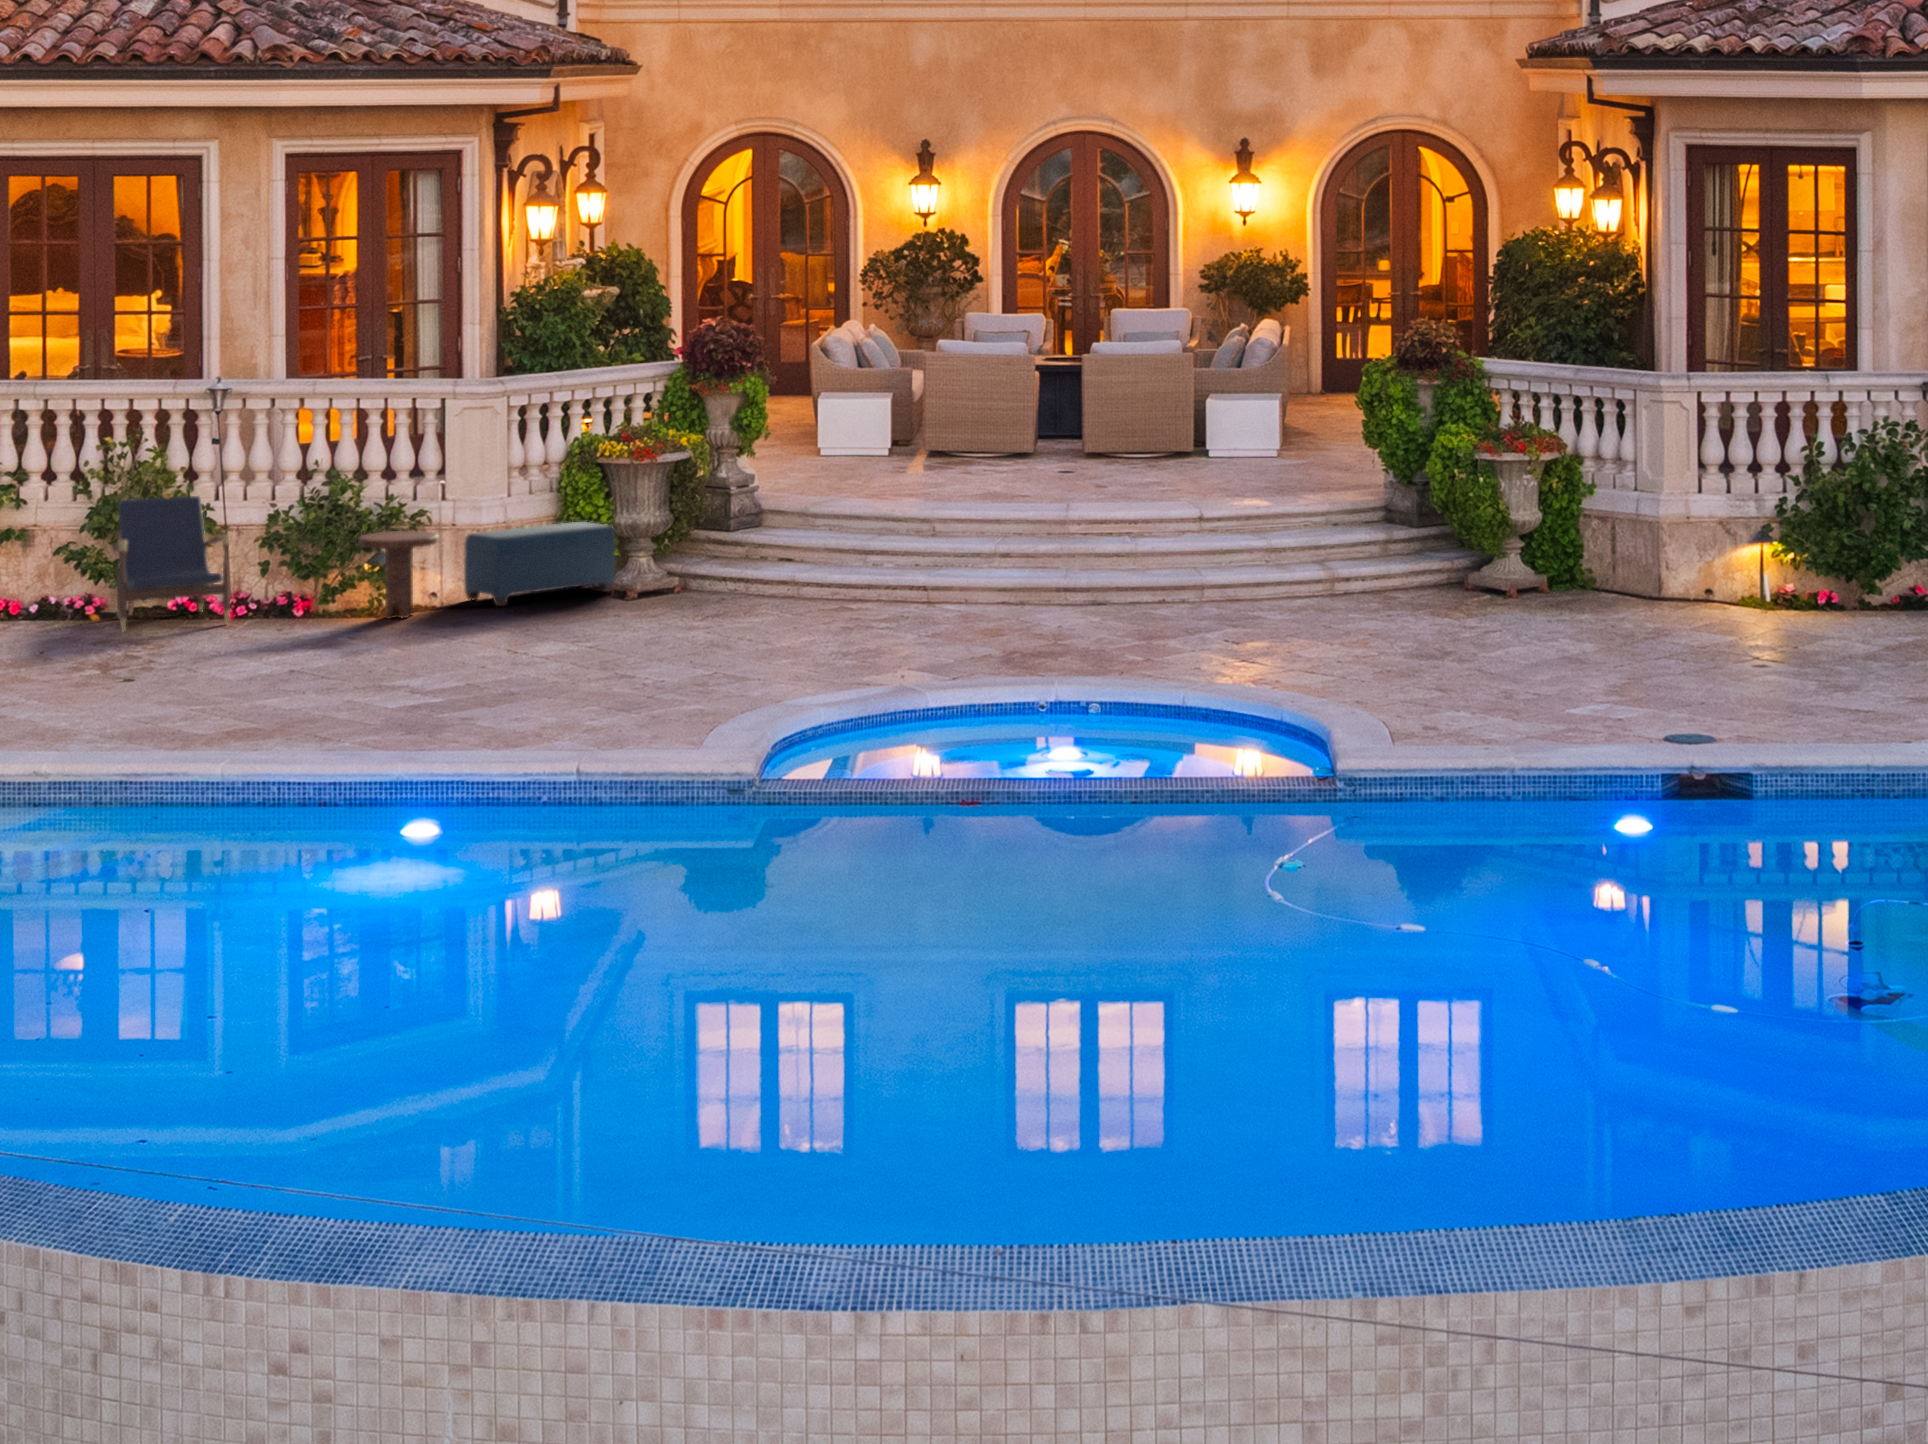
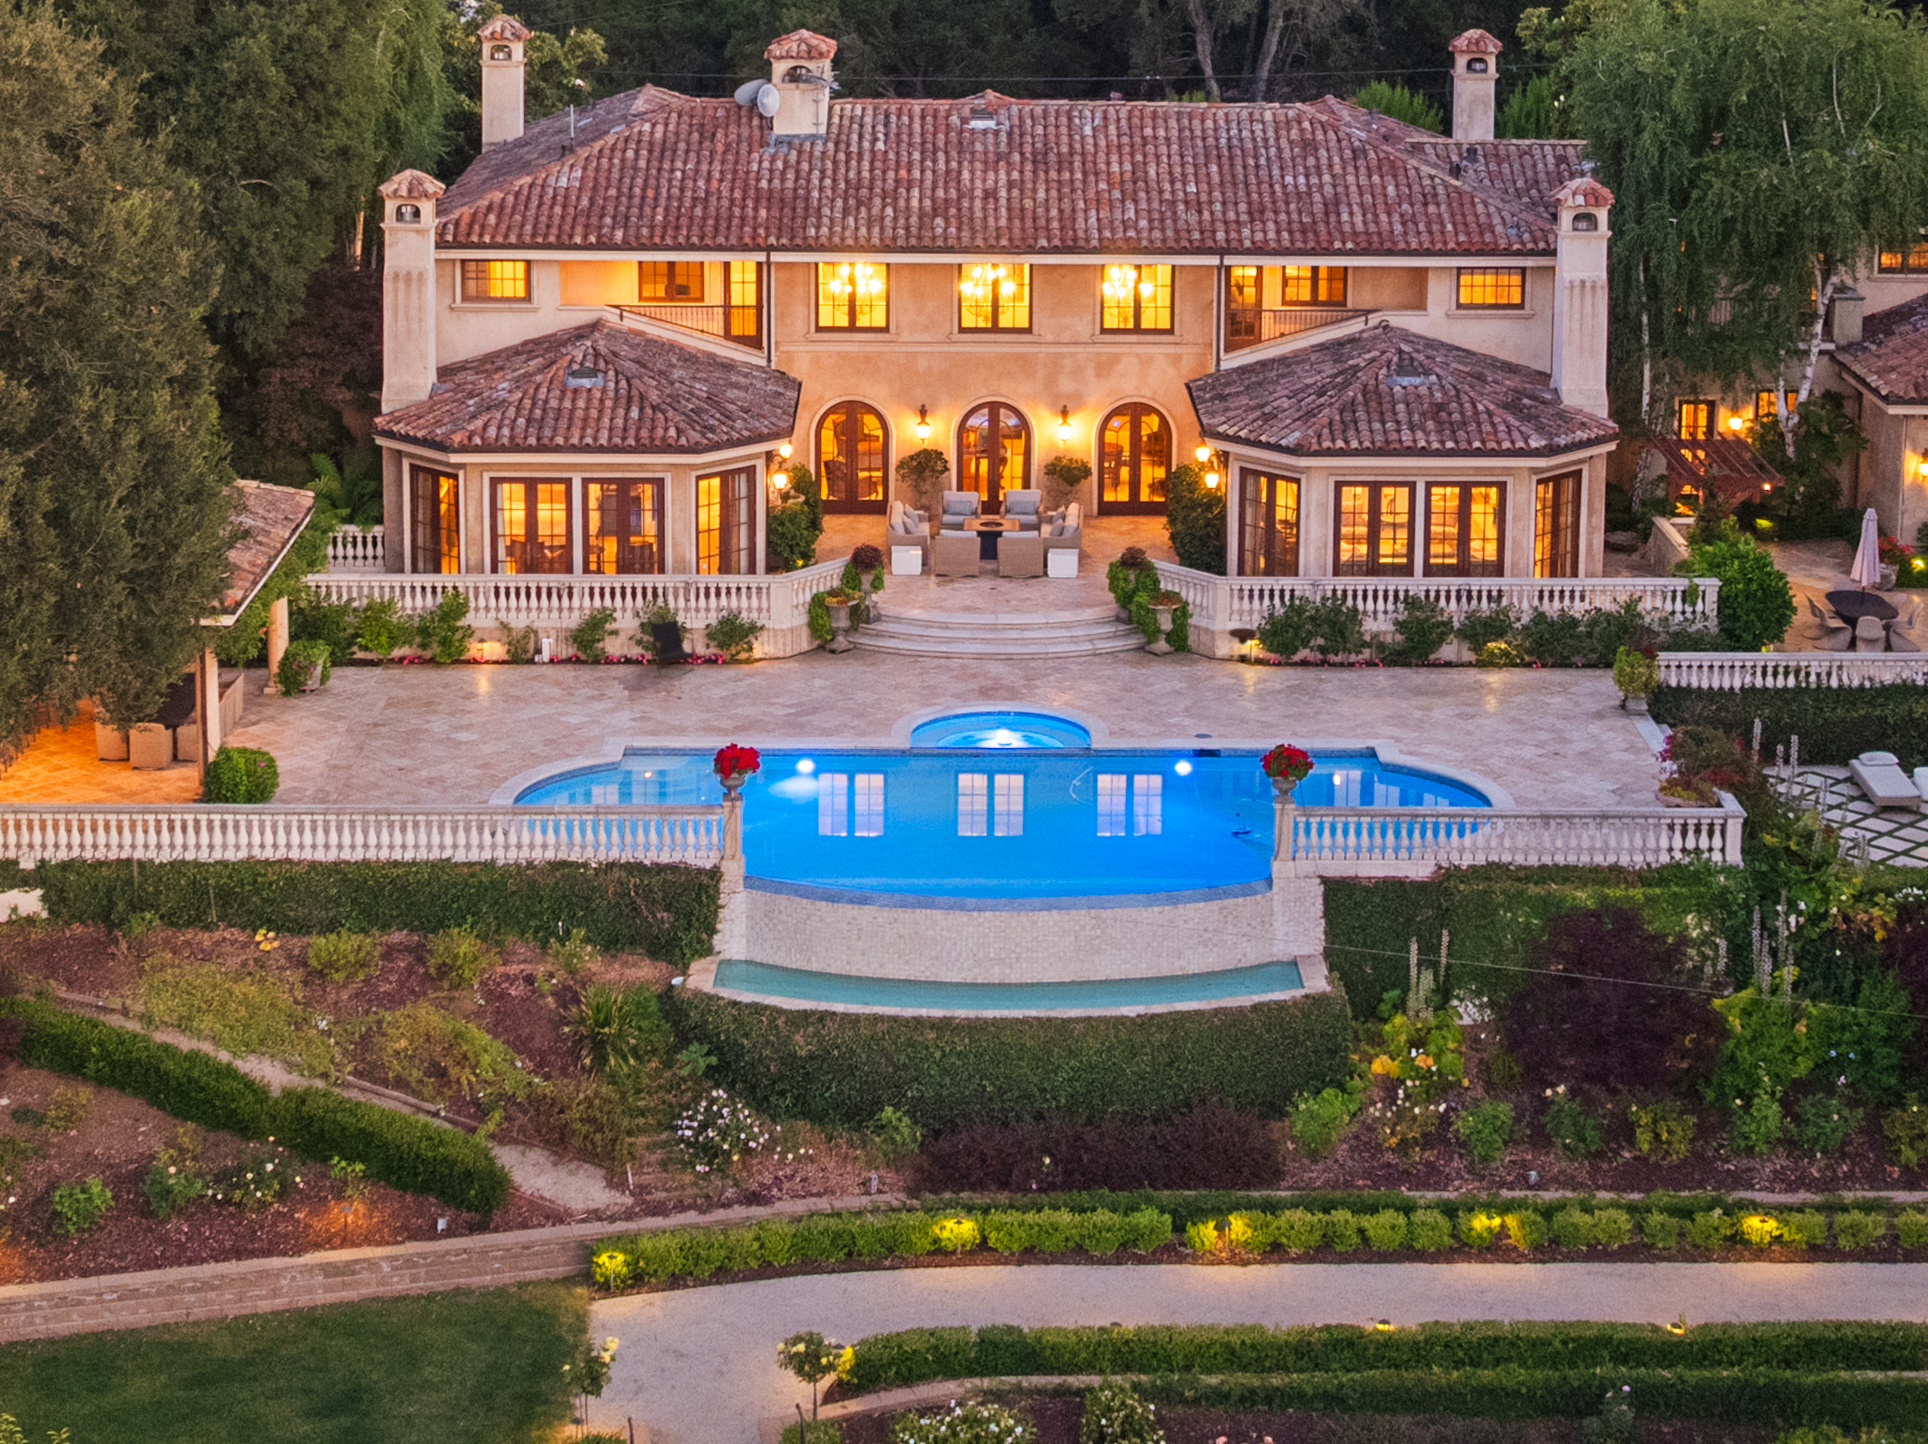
bench: present [464,522,615,606] -> none [772,620,826,658]
side table: present [358,531,439,618] -> present [1228,628,1257,661]

